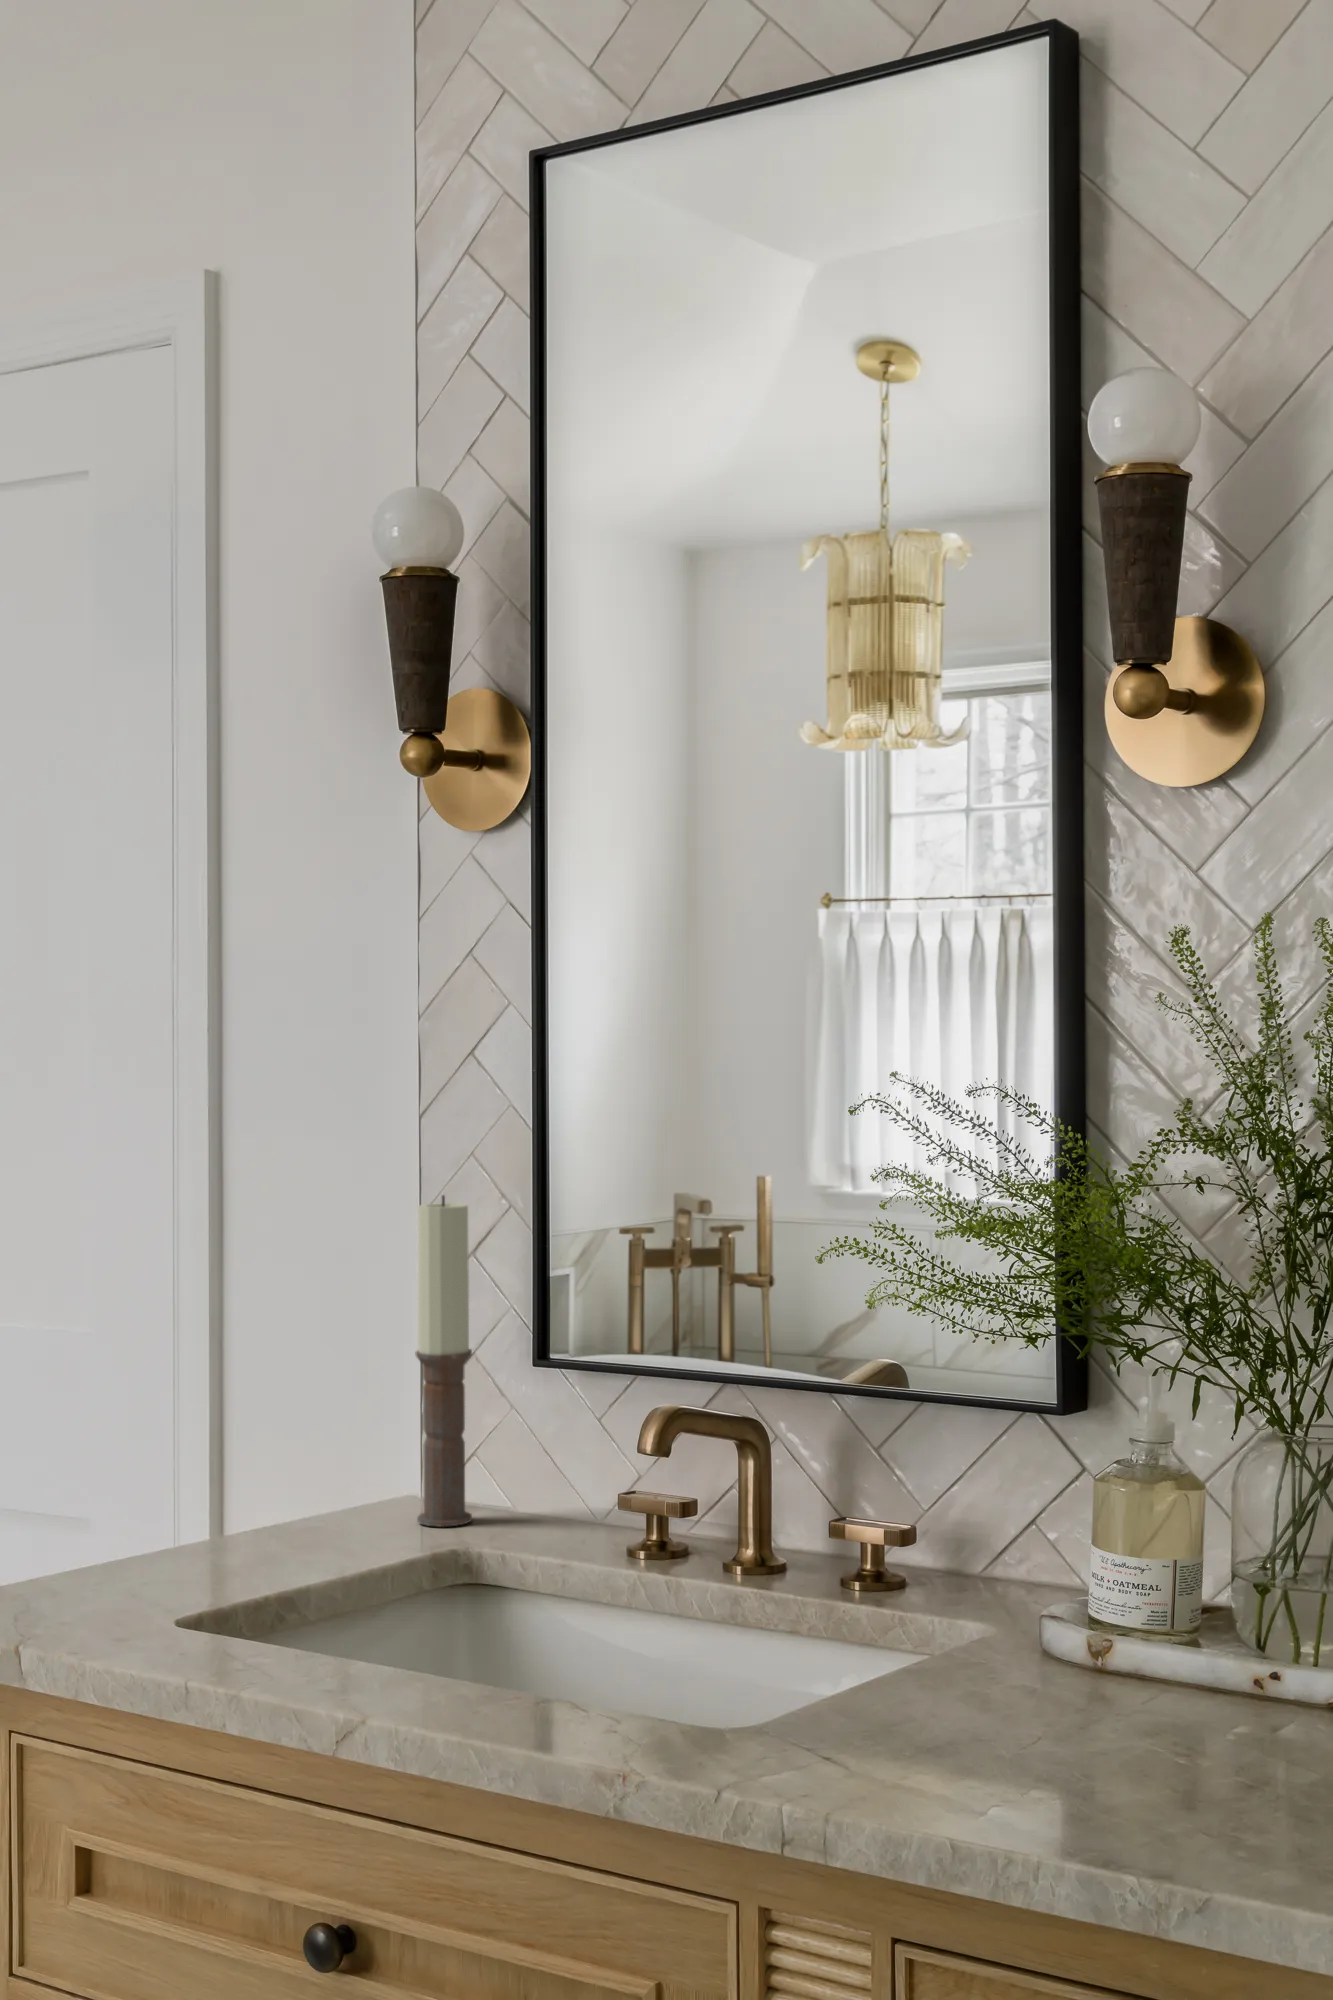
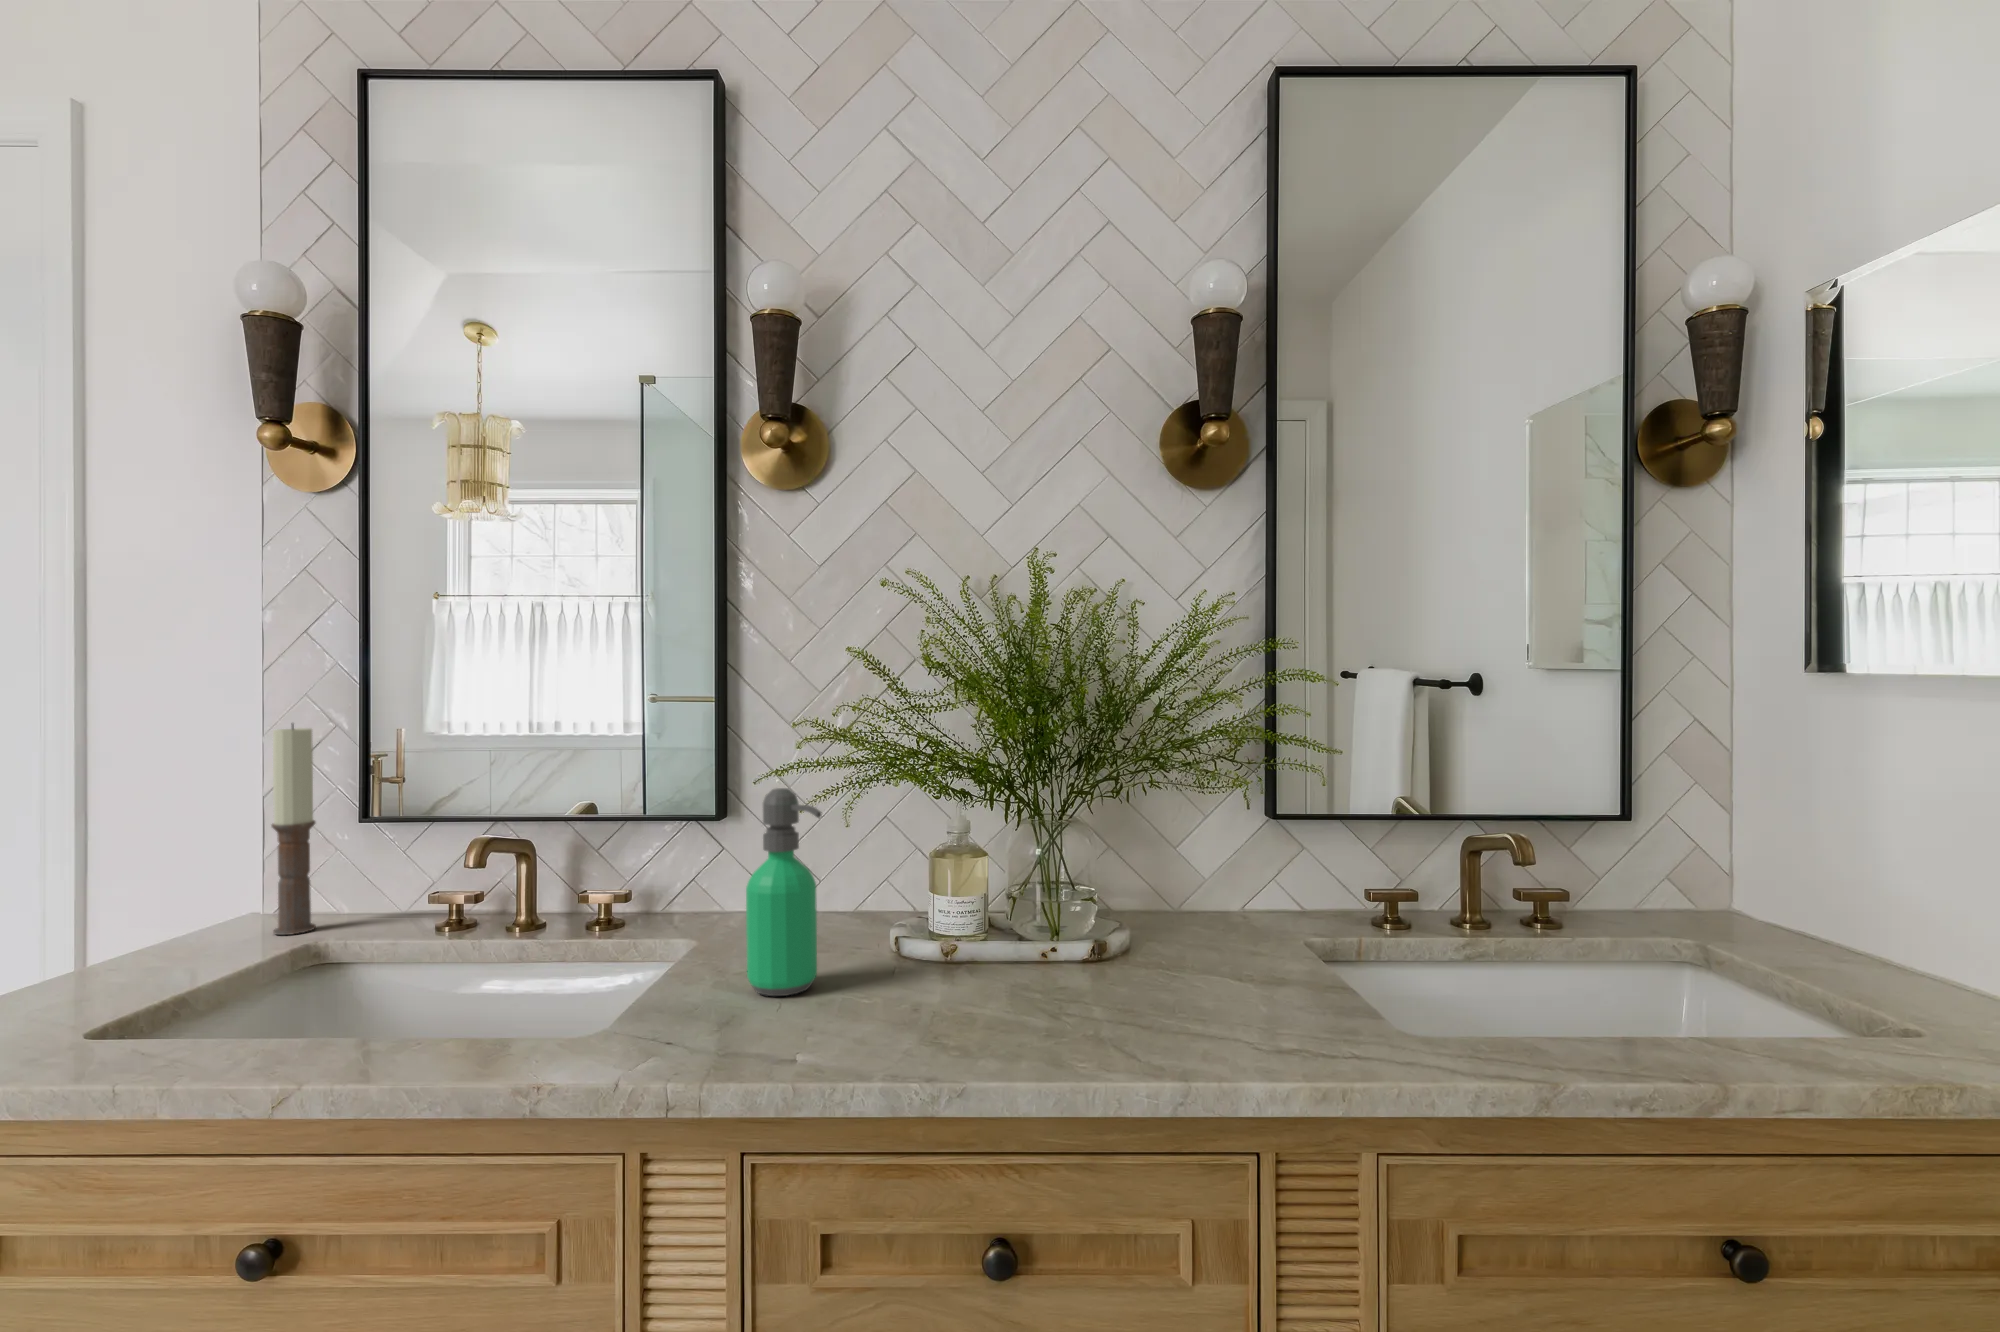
soap dispenser: none [1036,1385,1169,1779] -> present [746,788,821,996]

